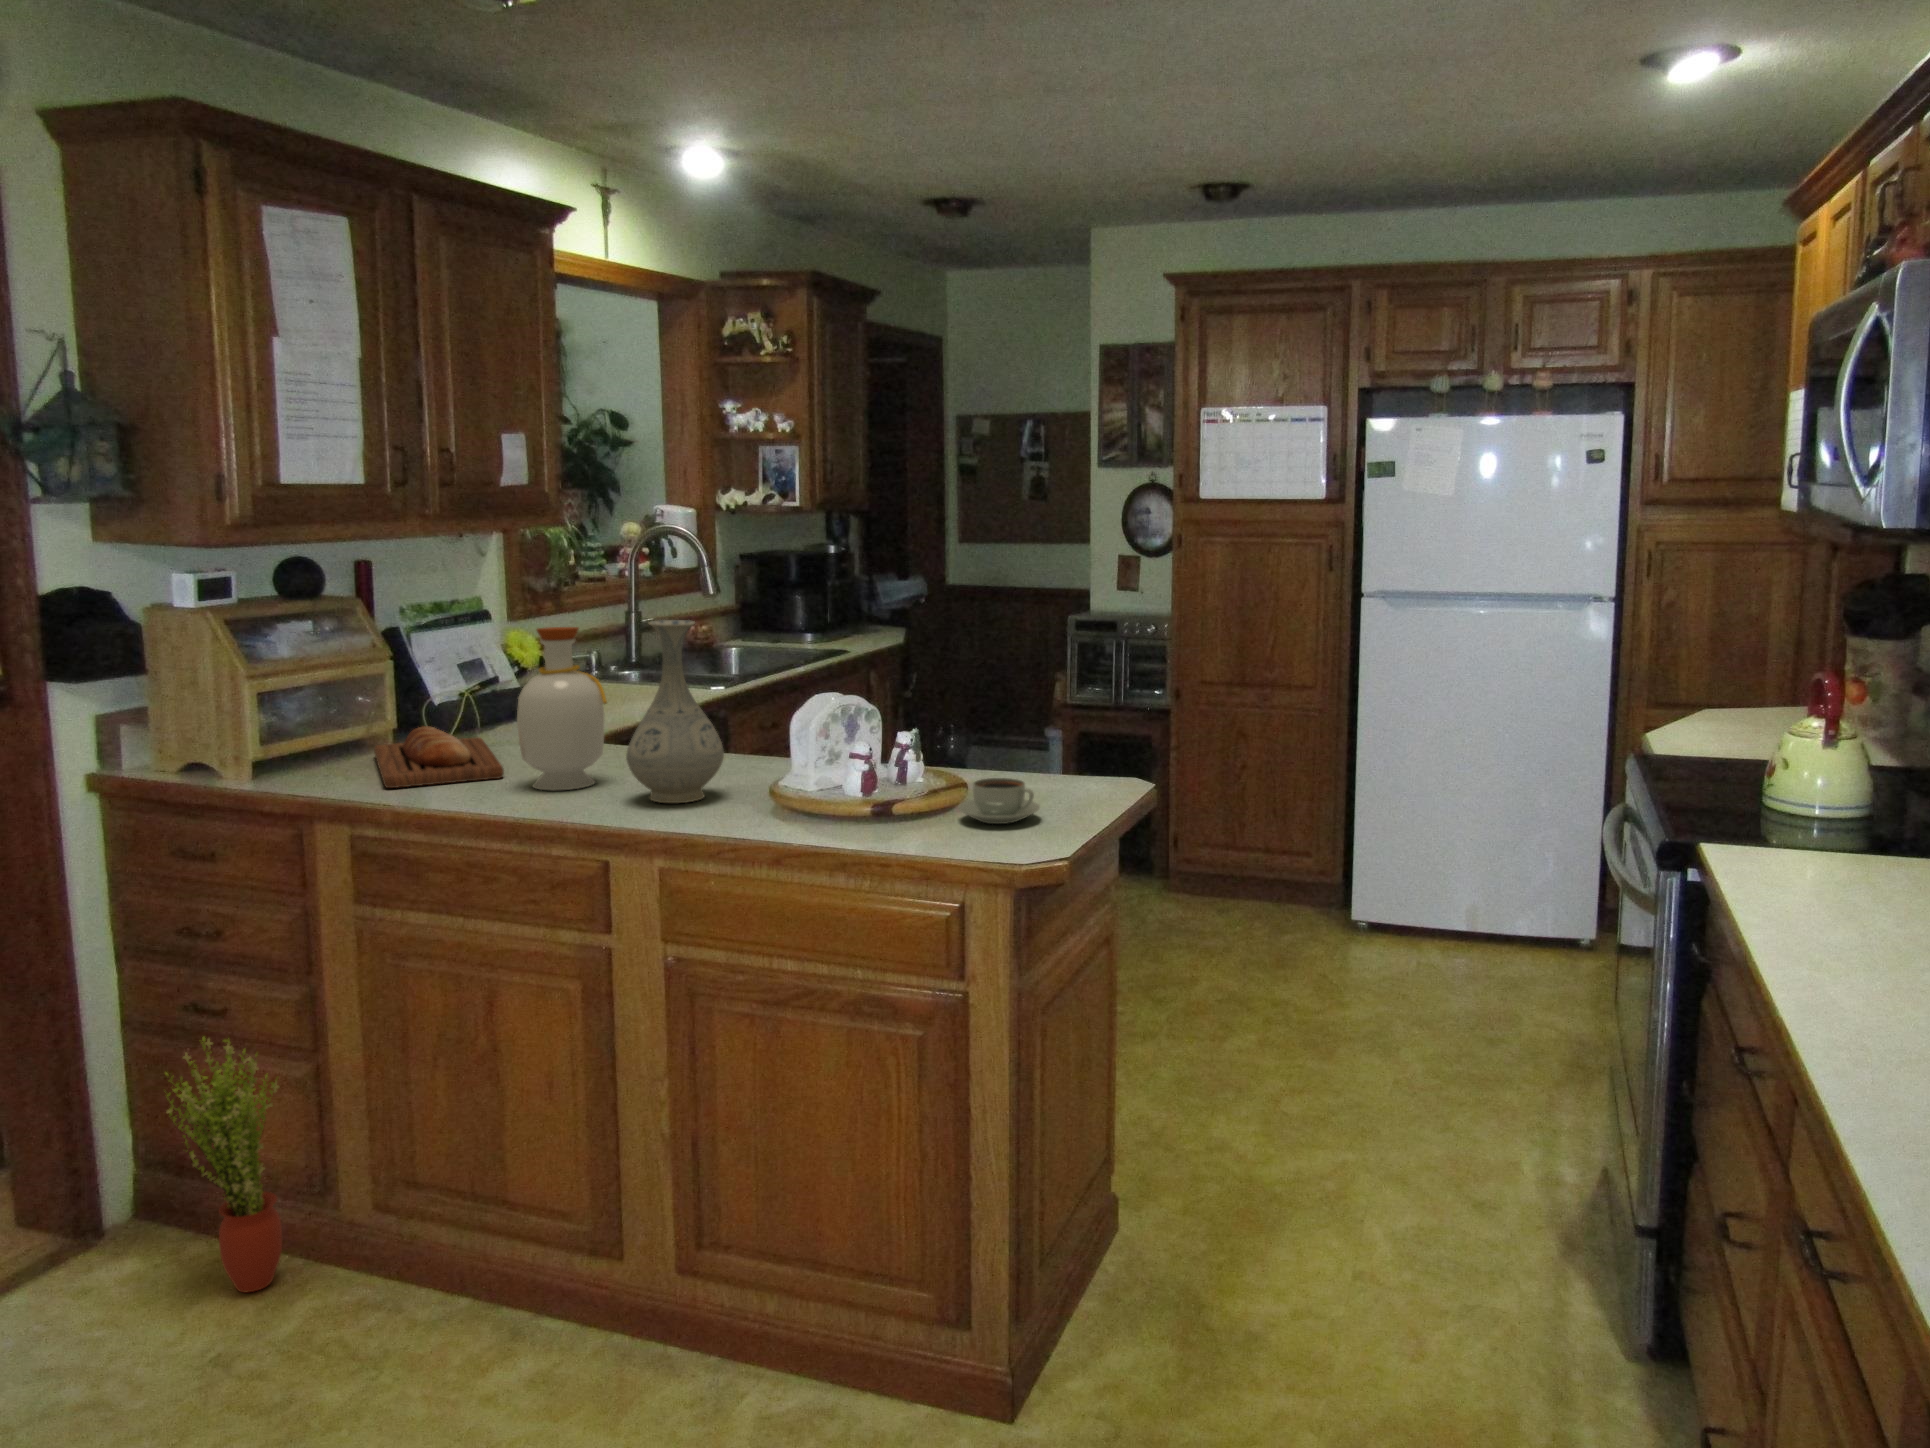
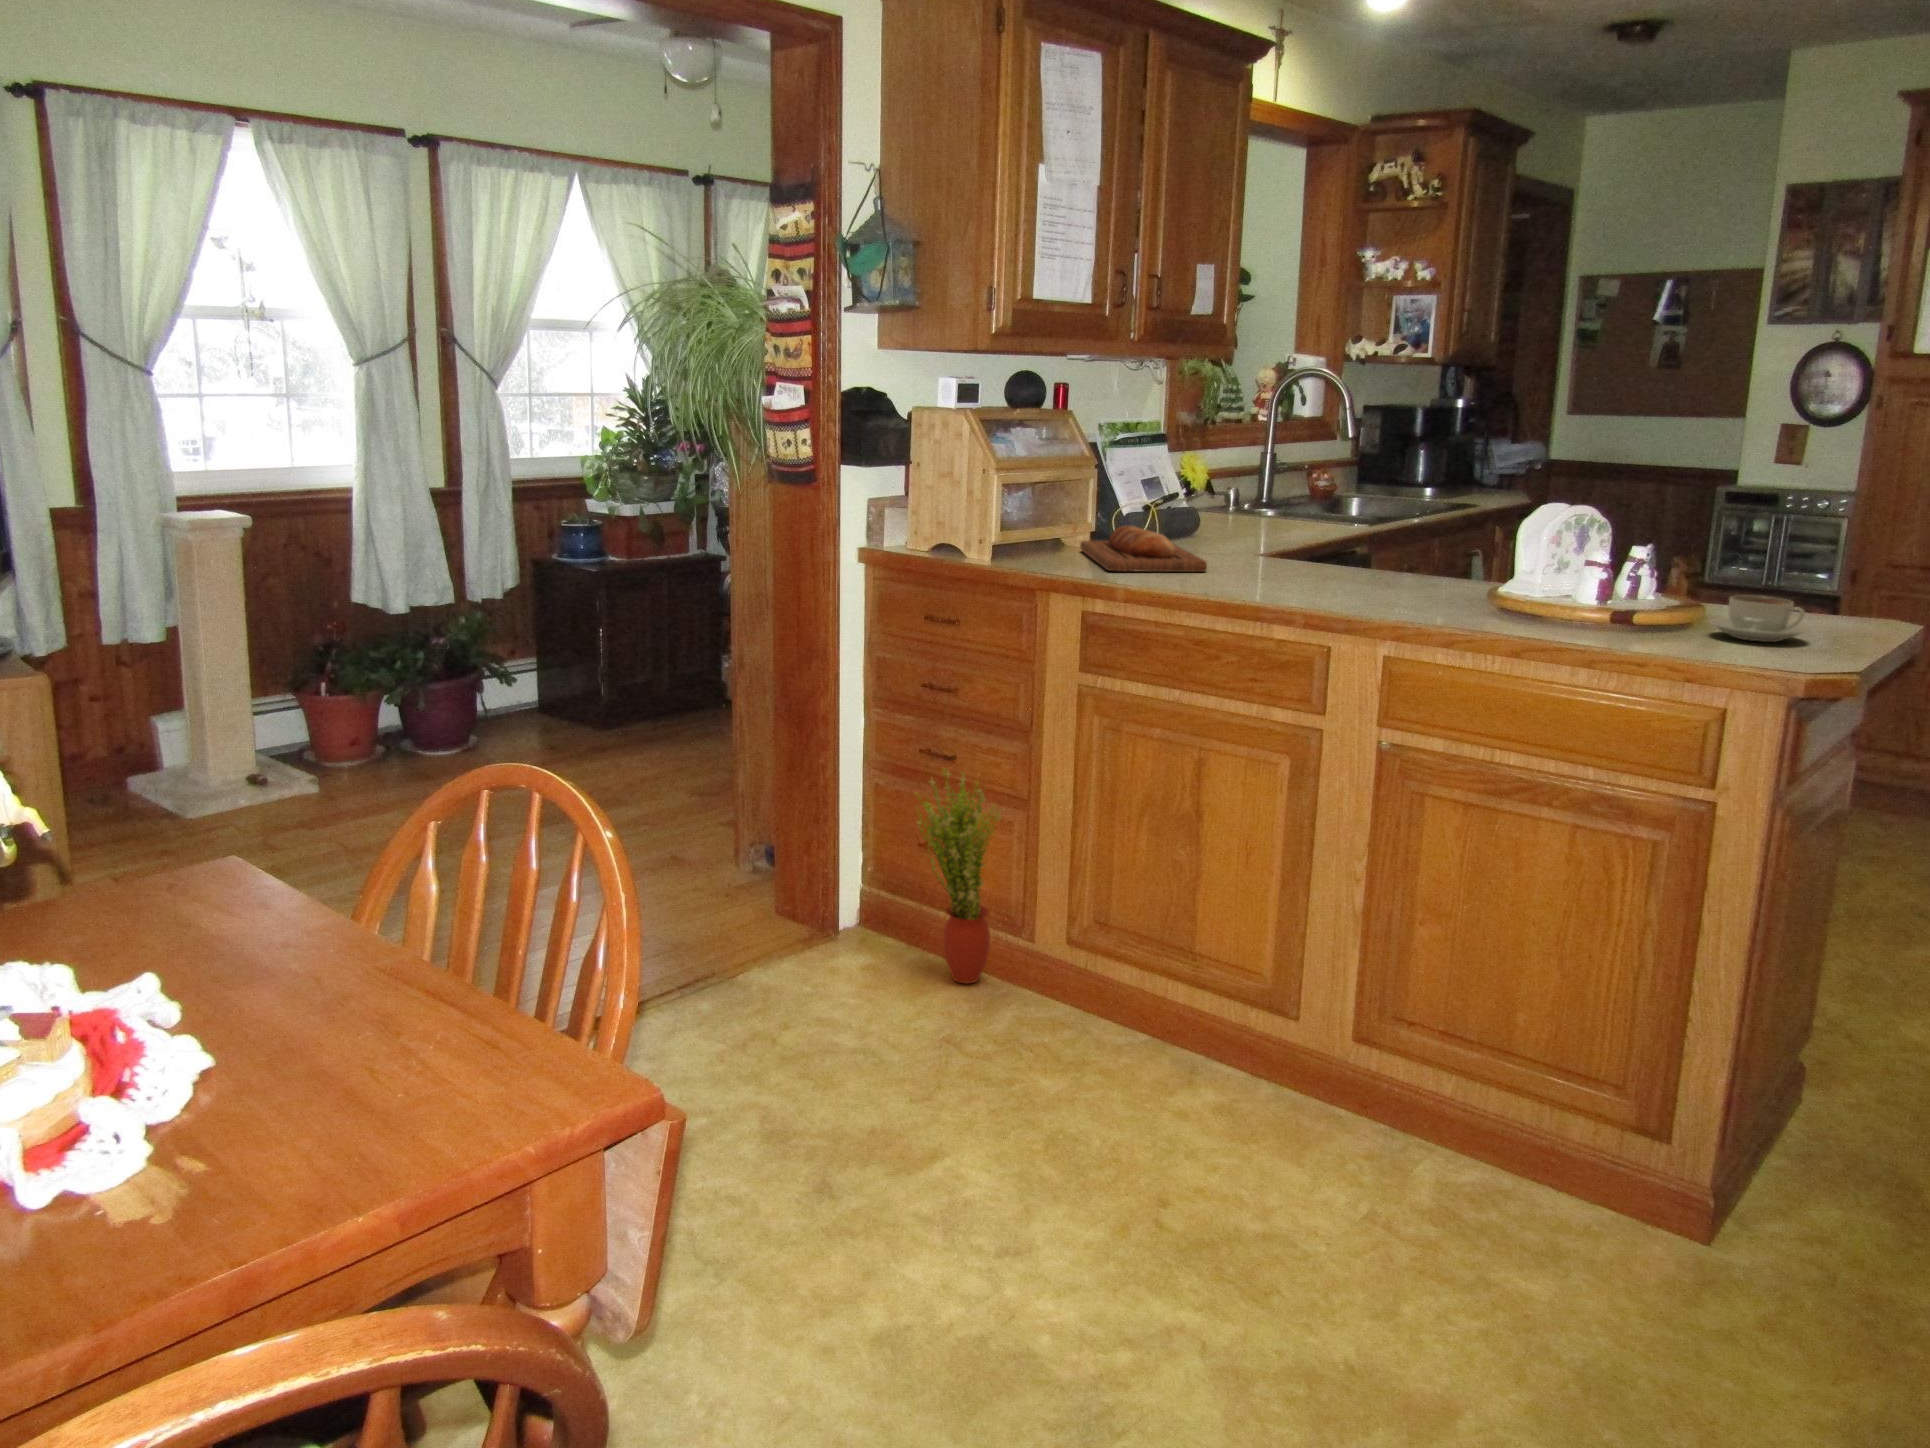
vase: present [626,620,724,803] -> none [1342,424,1438,600]
bottle: present [517,627,607,790] -> none [1231,432,1318,584]

